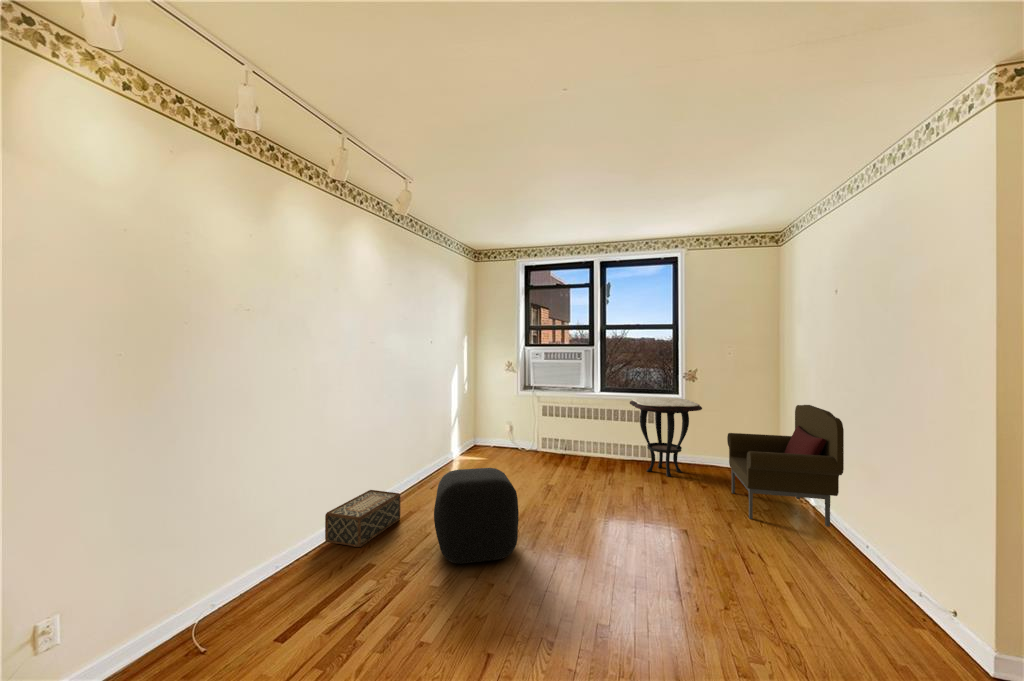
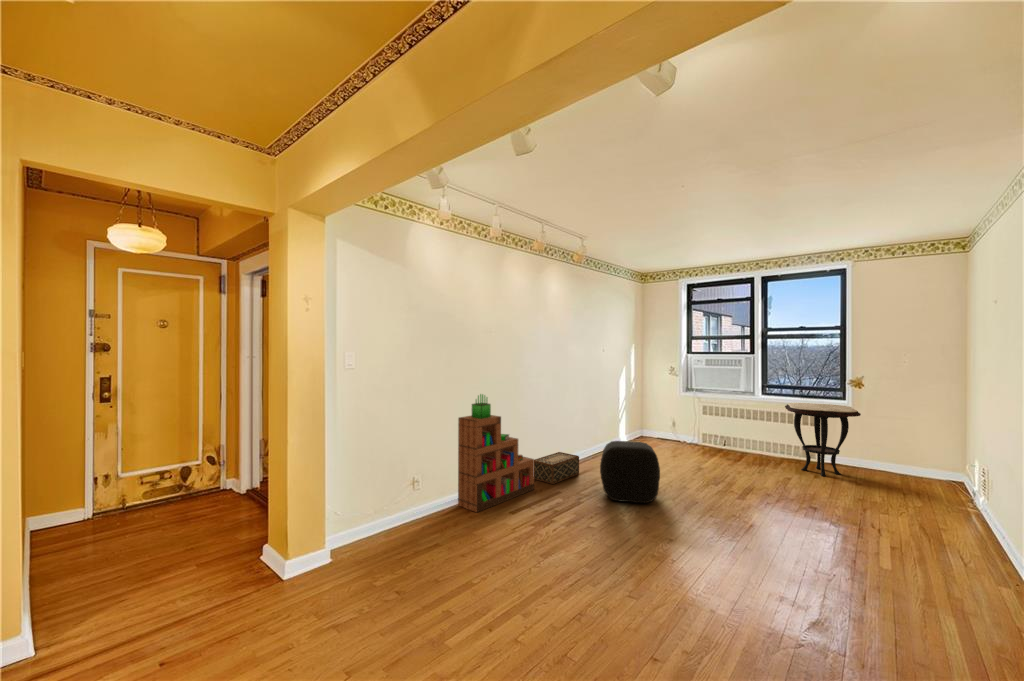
armchair: present [727,405,844,527] -> none [883,416,991,532]
bookshelf: none [161,420,327,654] -> present [458,394,534,512]

